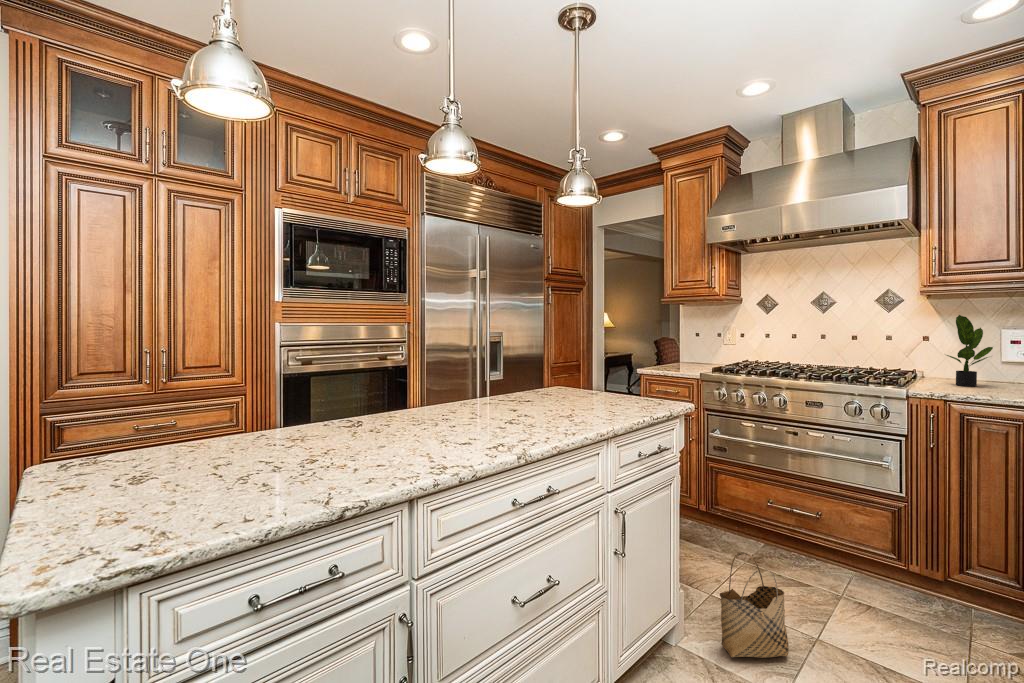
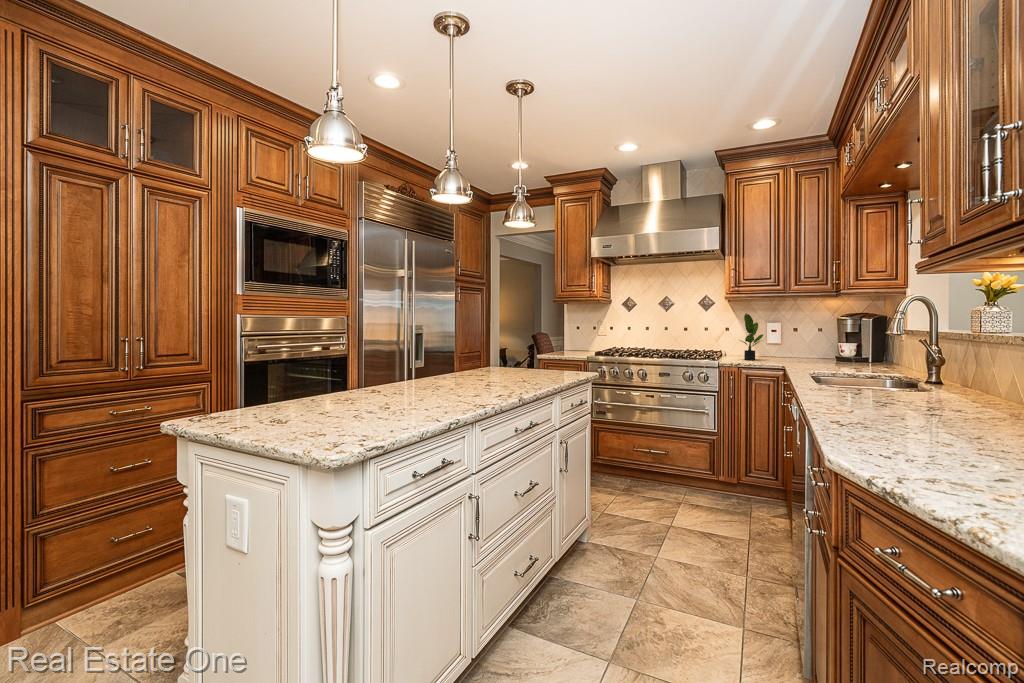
woven basket: present [720,552,789,658] -> none [617,473,658,540]

